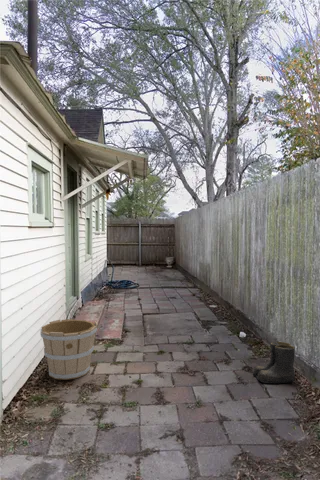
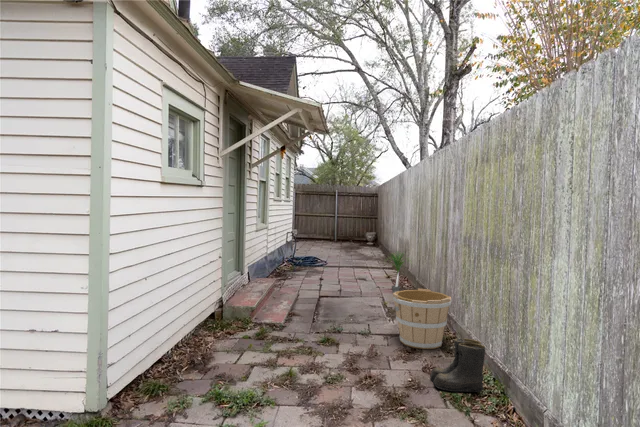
potted plant: none [192,269,217,307] -> present [392,253,404,293]
wooden bucket: present [40,319,97,380] -> present [393,288,452,349]

